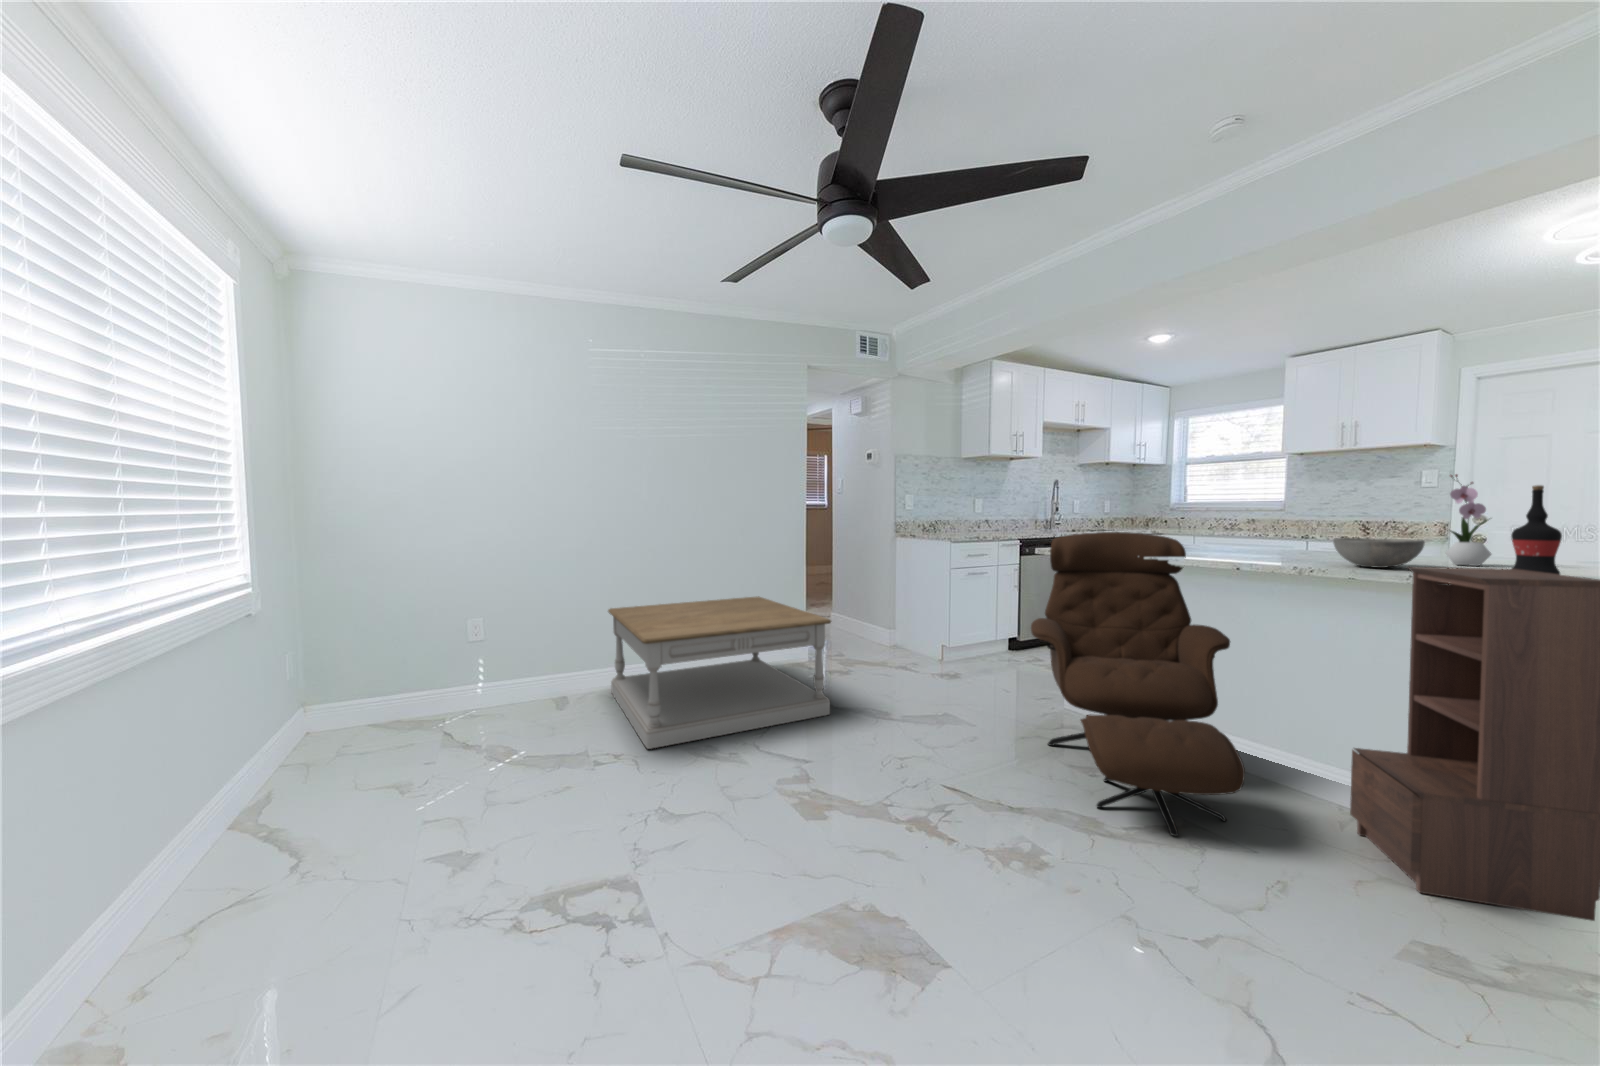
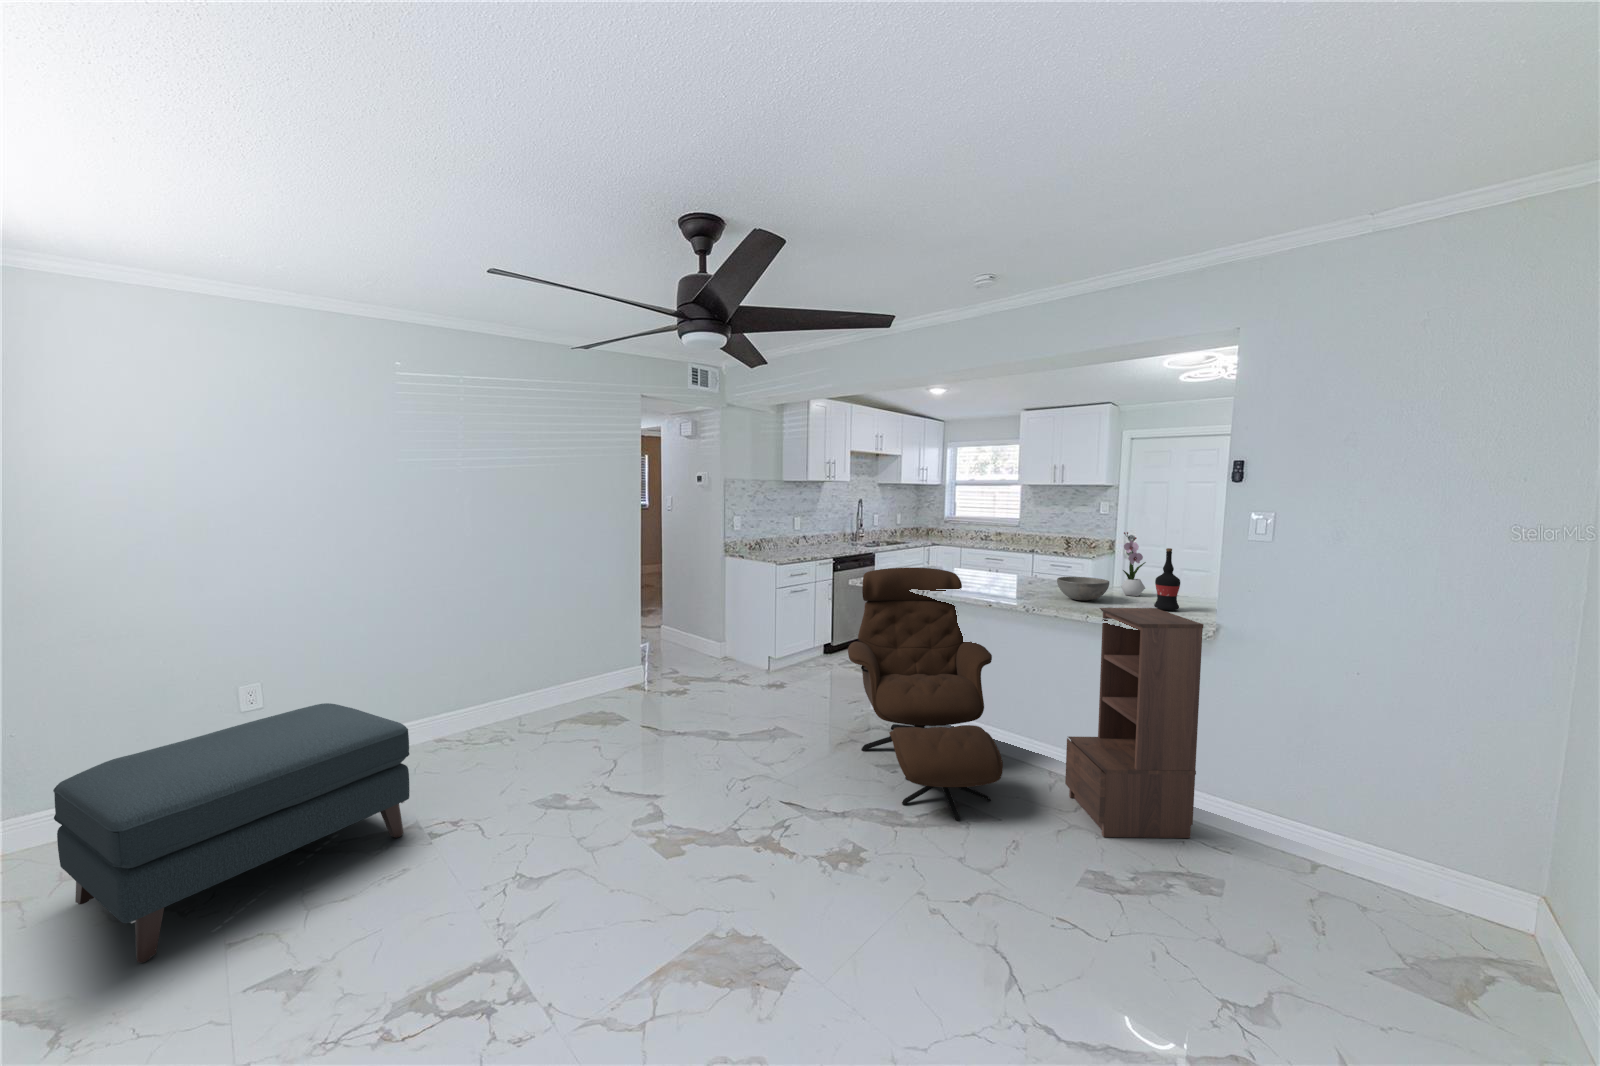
coffee table: present [608,596,831,749] -> none [422,626,672,807]
ottoman: none [327,637,580,825] -> present [53,703,410,963]

